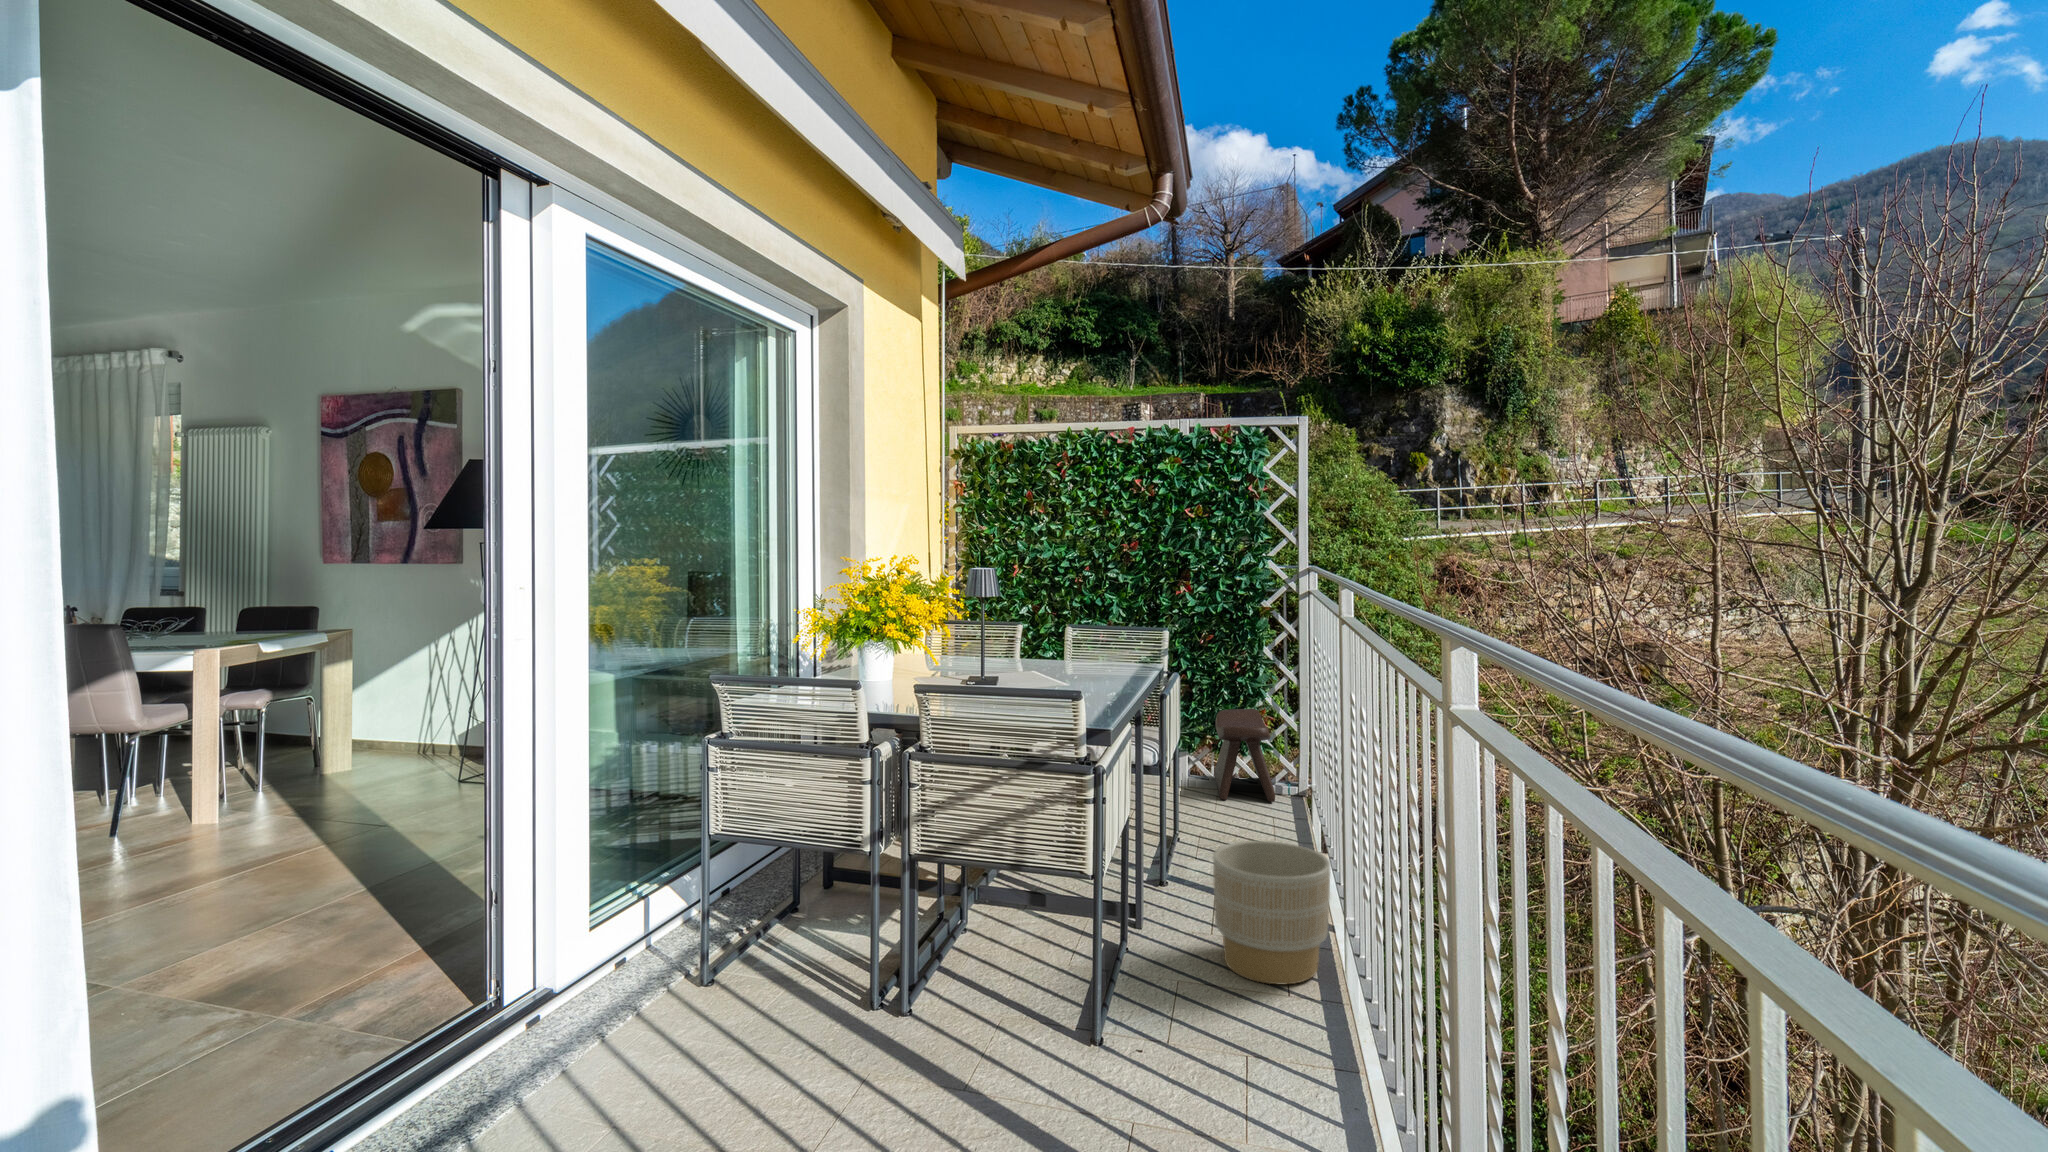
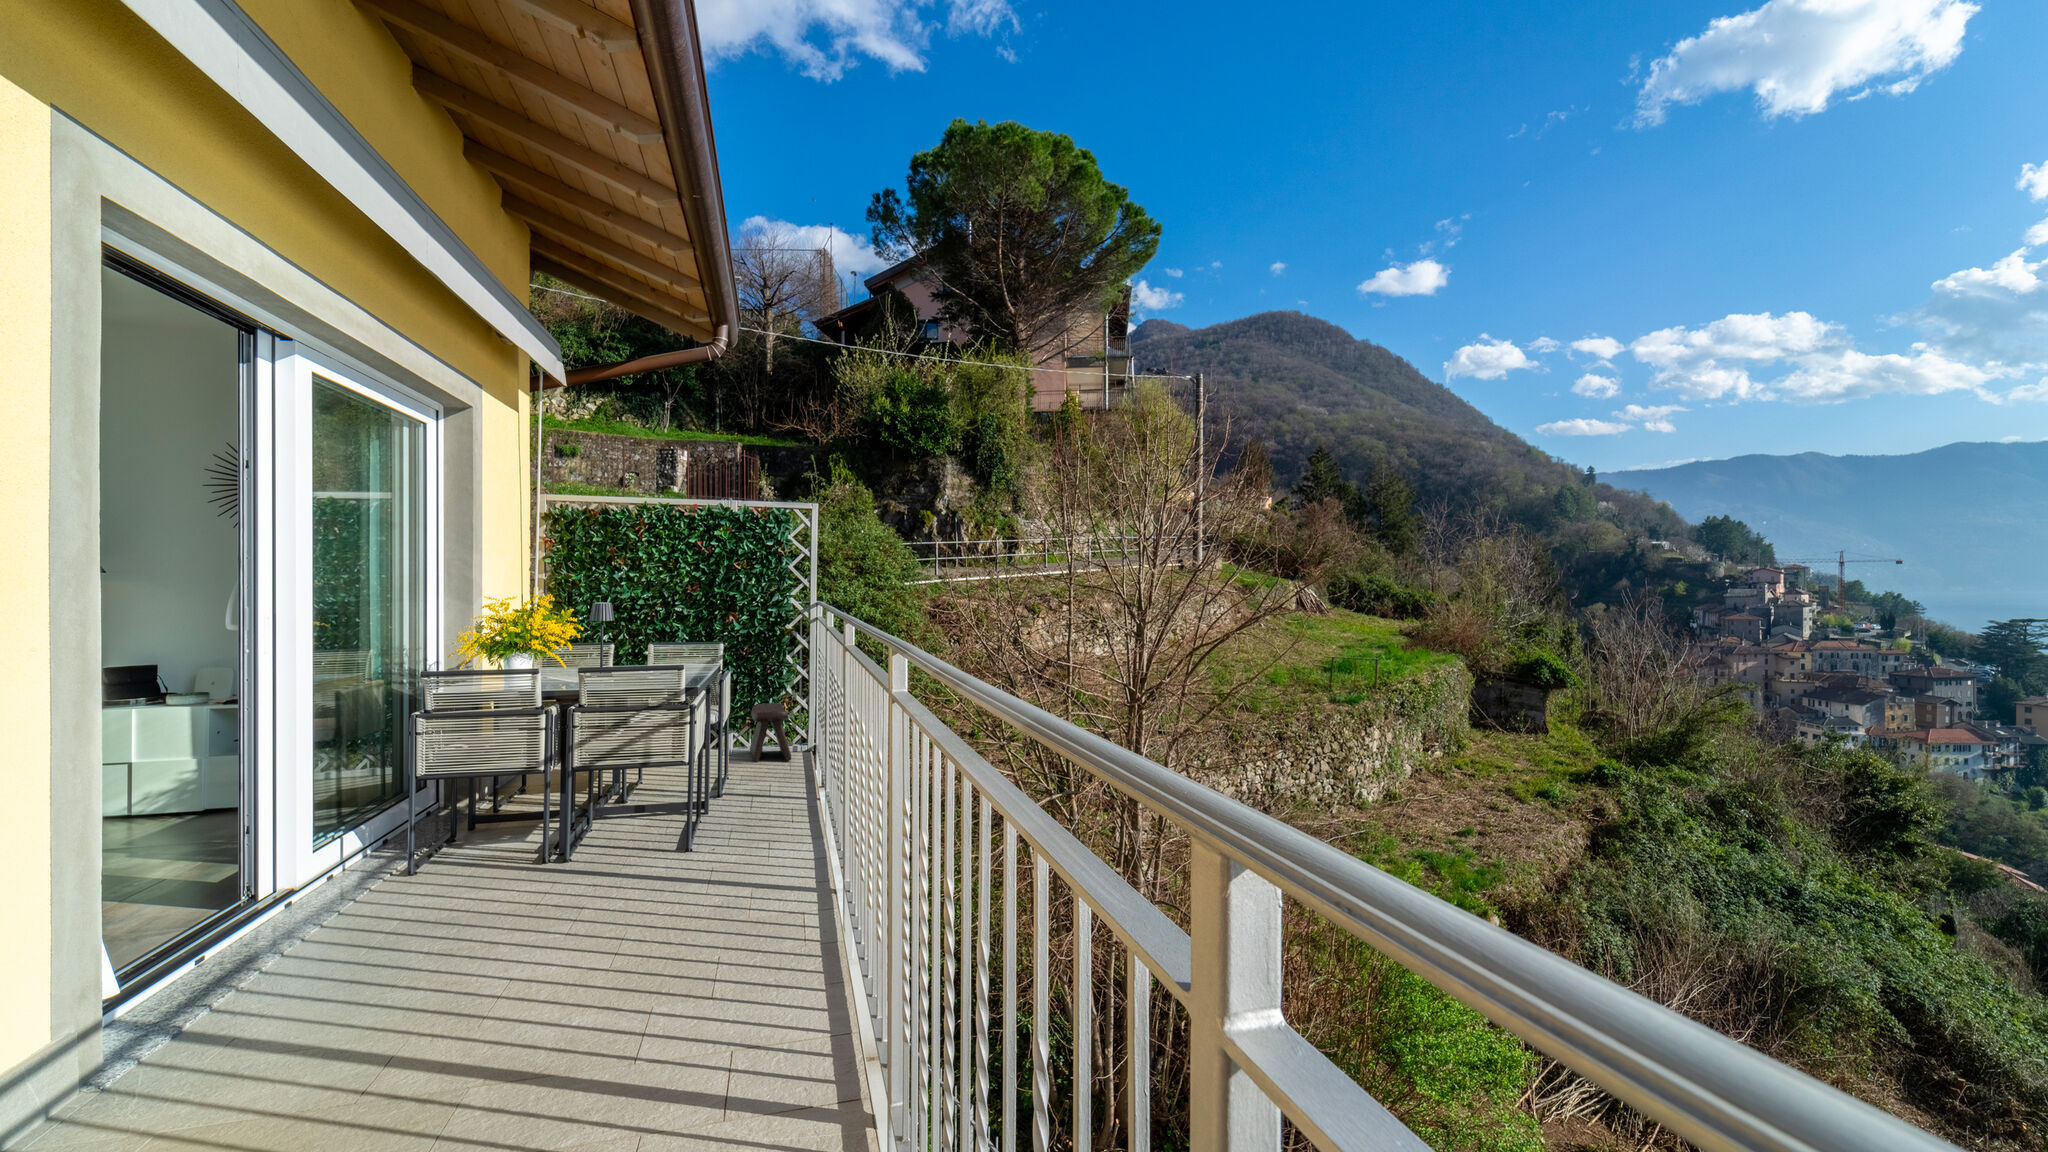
planter: present [1213,841,1330,984] -> none [753,757,816,825]

